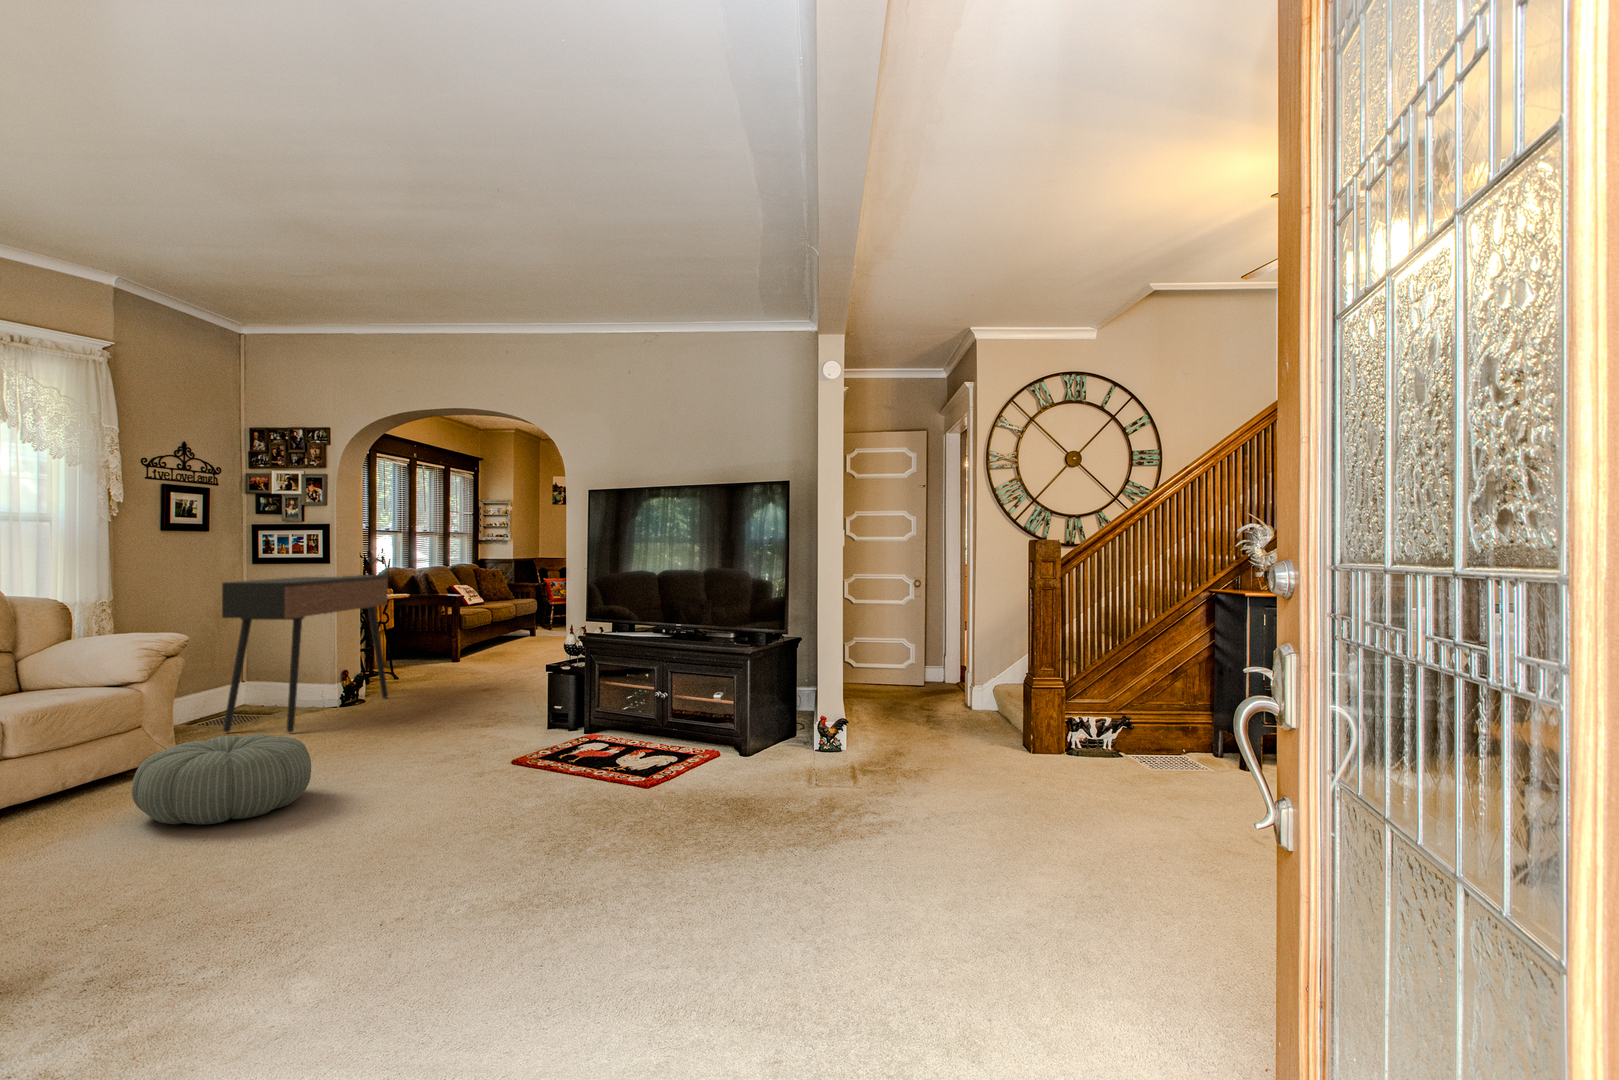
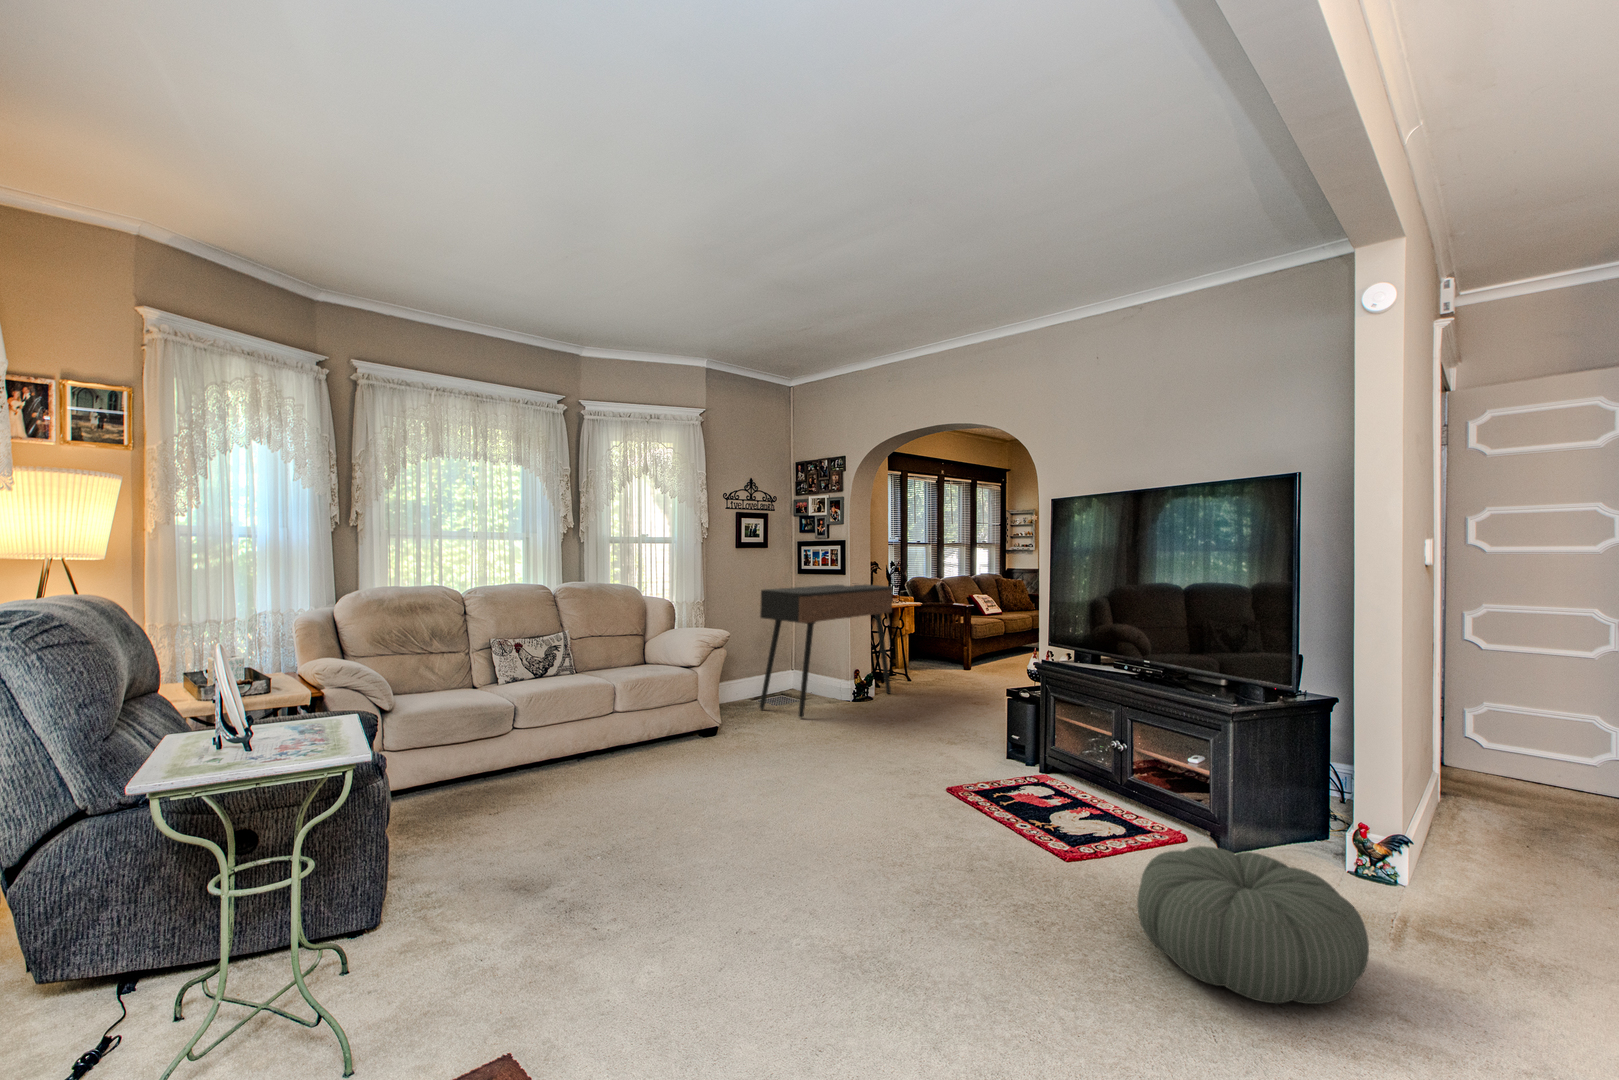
pouf: present [132,734,311,824] -> present [1137,846,1369,1004]

